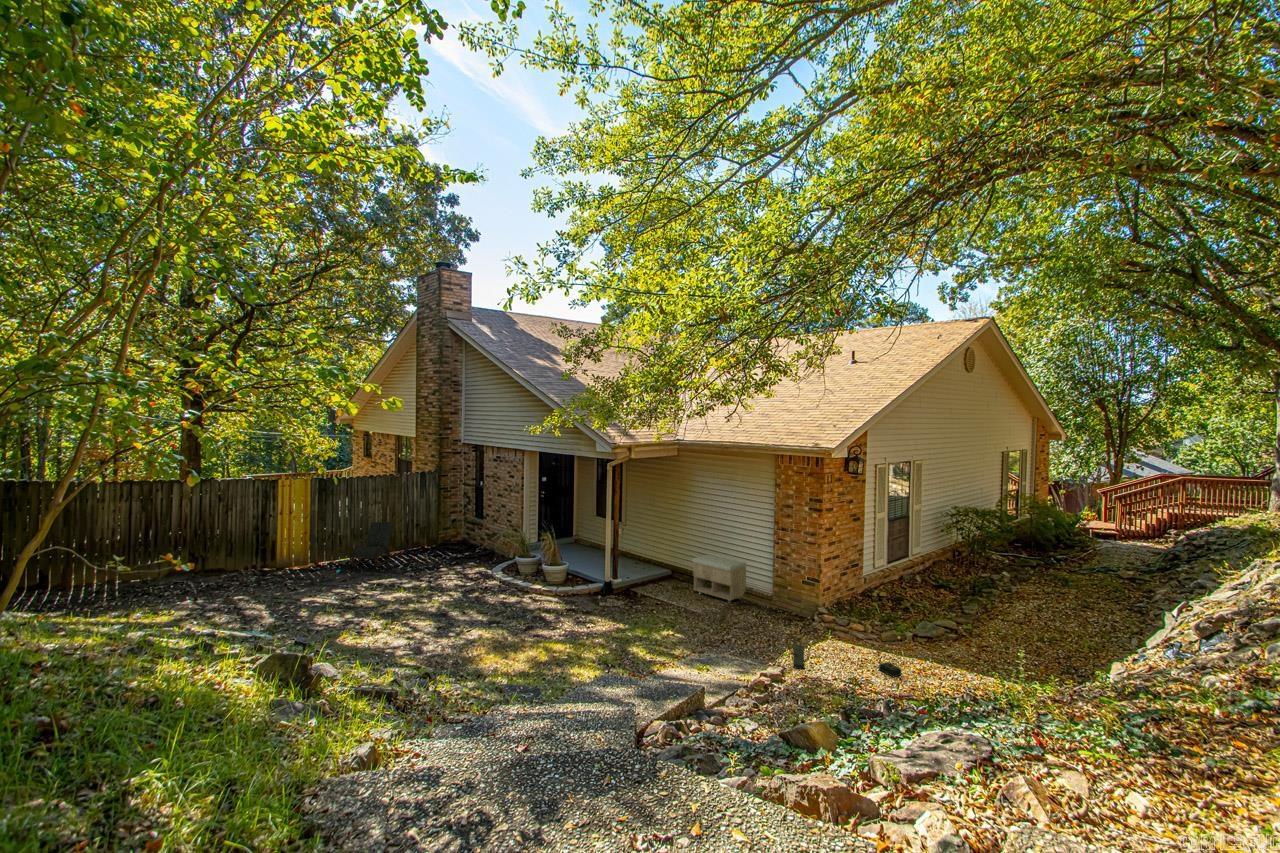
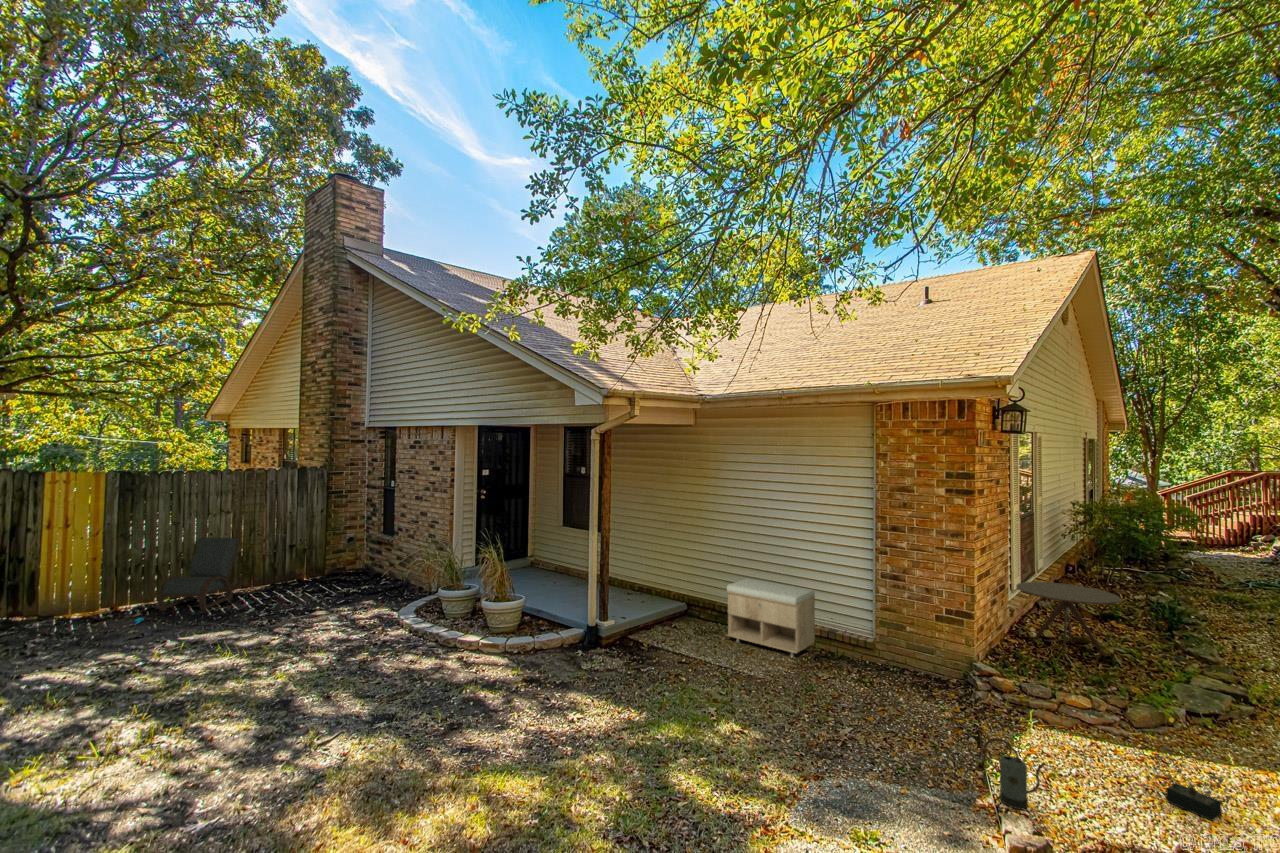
round table: none [884,561,946,609] -> present [1016,582,1121,657]

